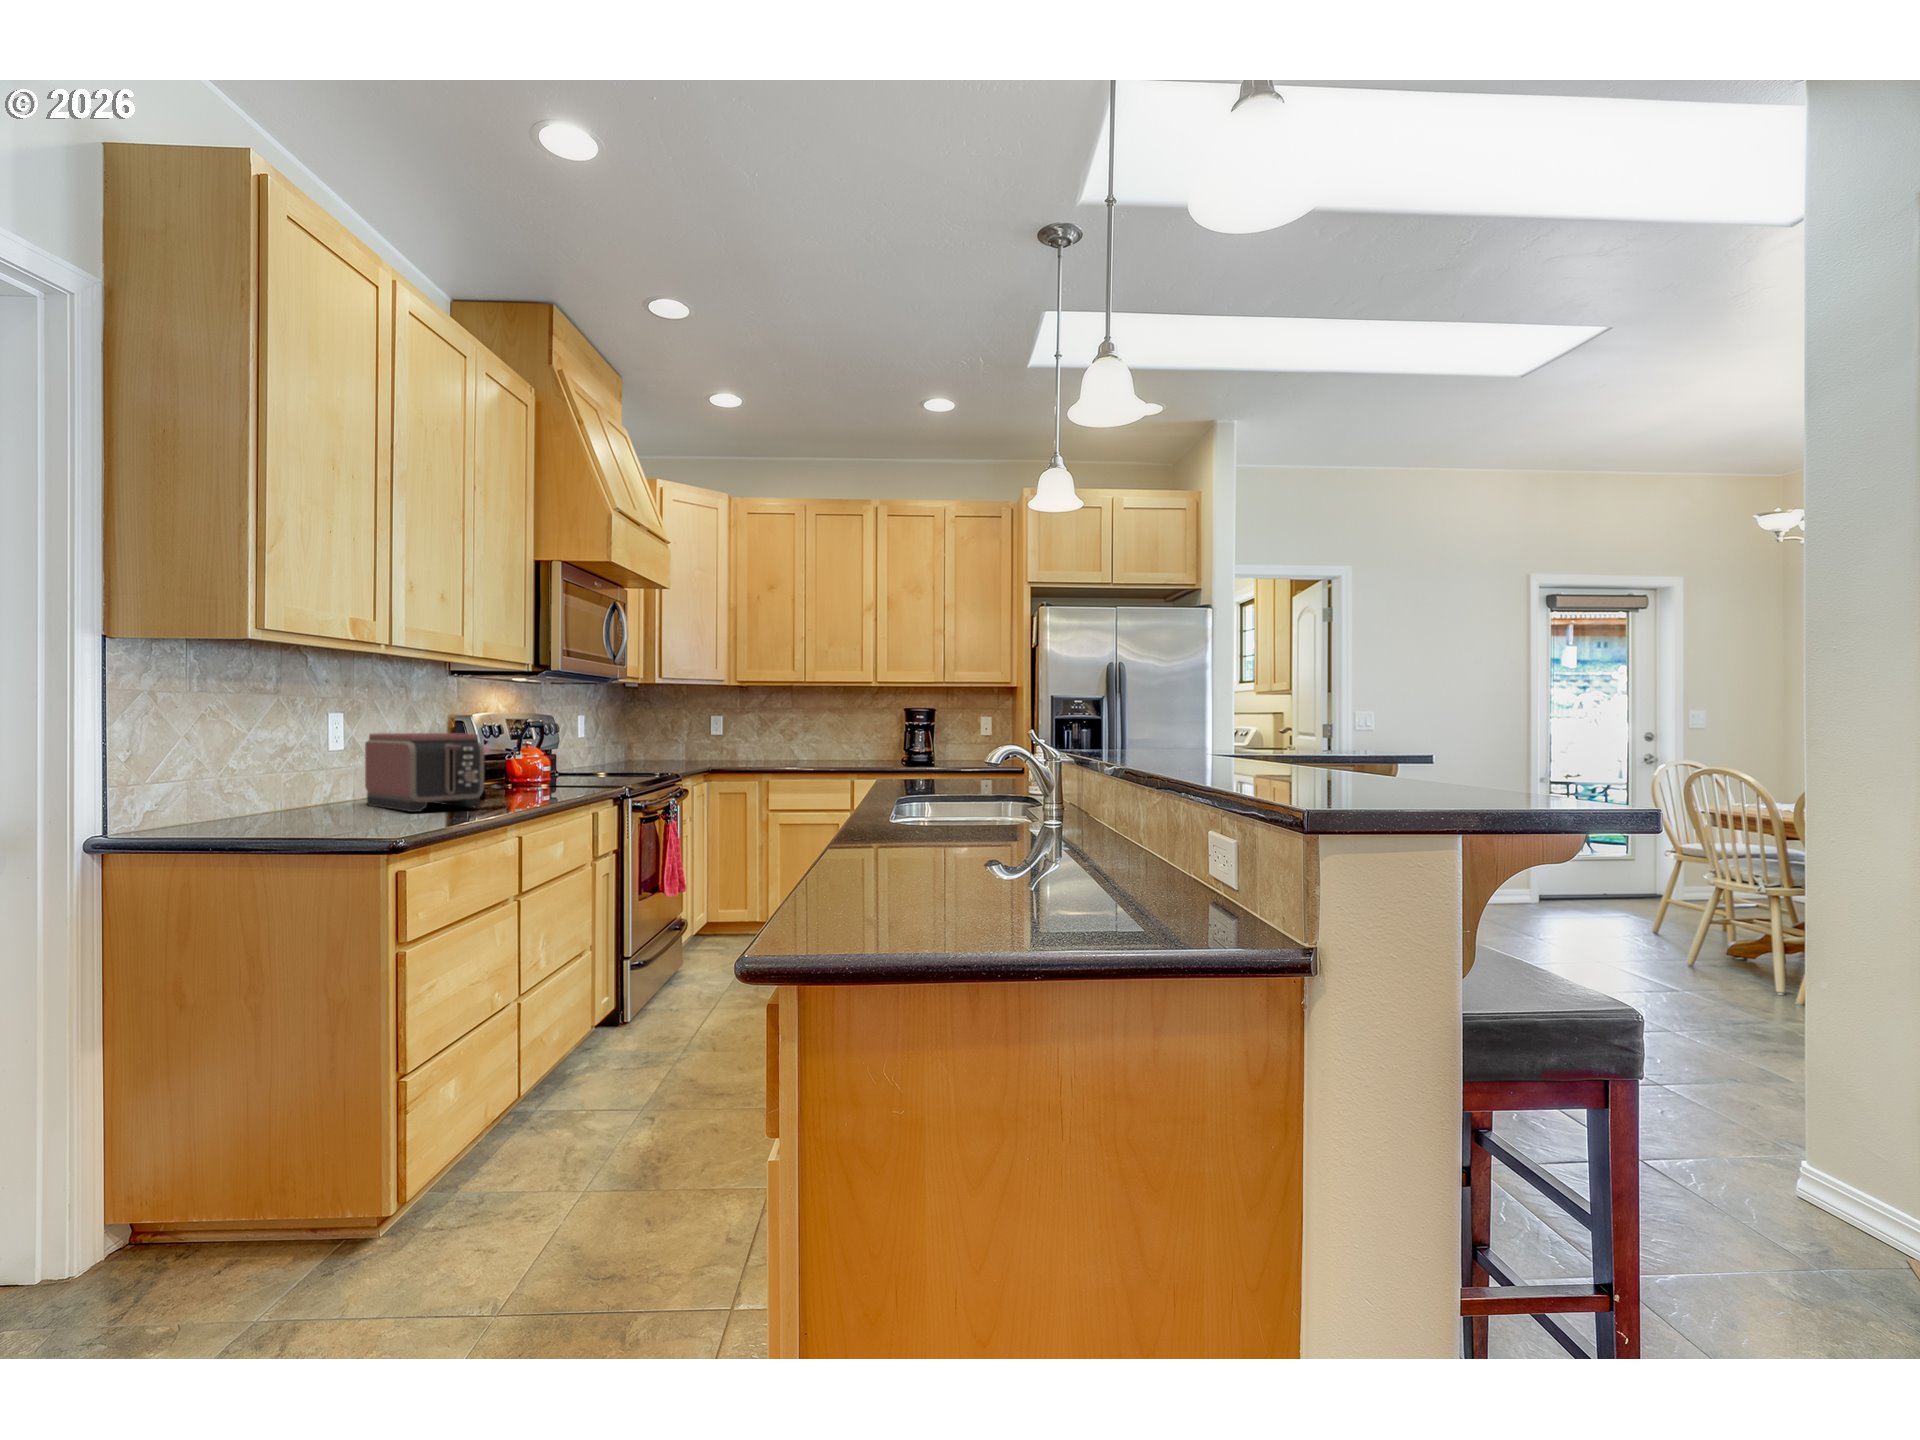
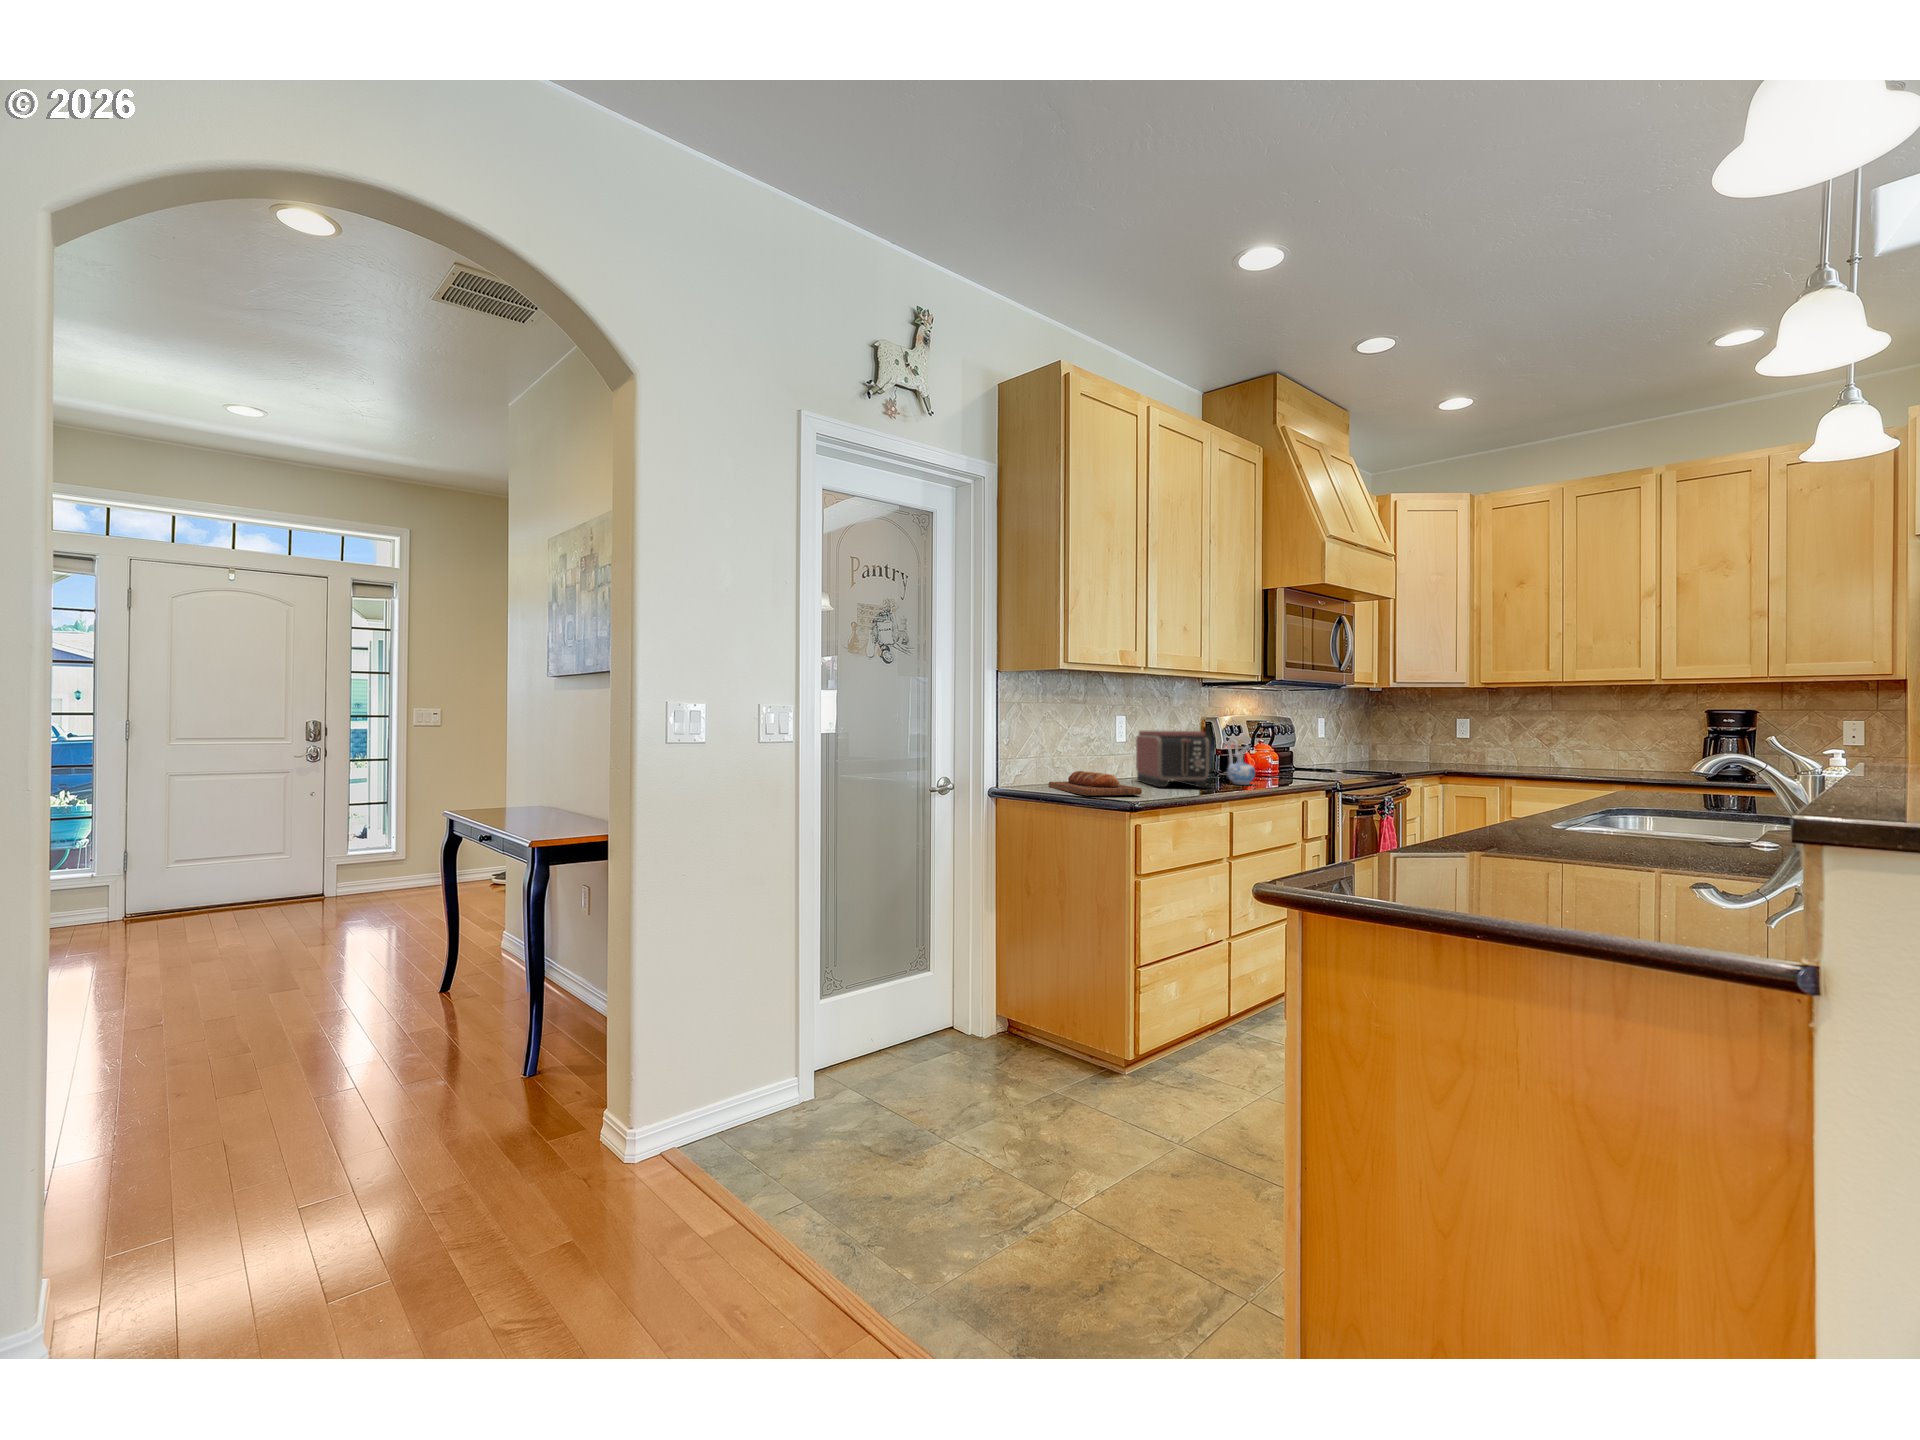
ceramic pitcher: none [499,742,537,800] -> present [1227,739,1255,785]
bread loaf: none [218,797,398,835] -> present [1049,771,1142,796]

